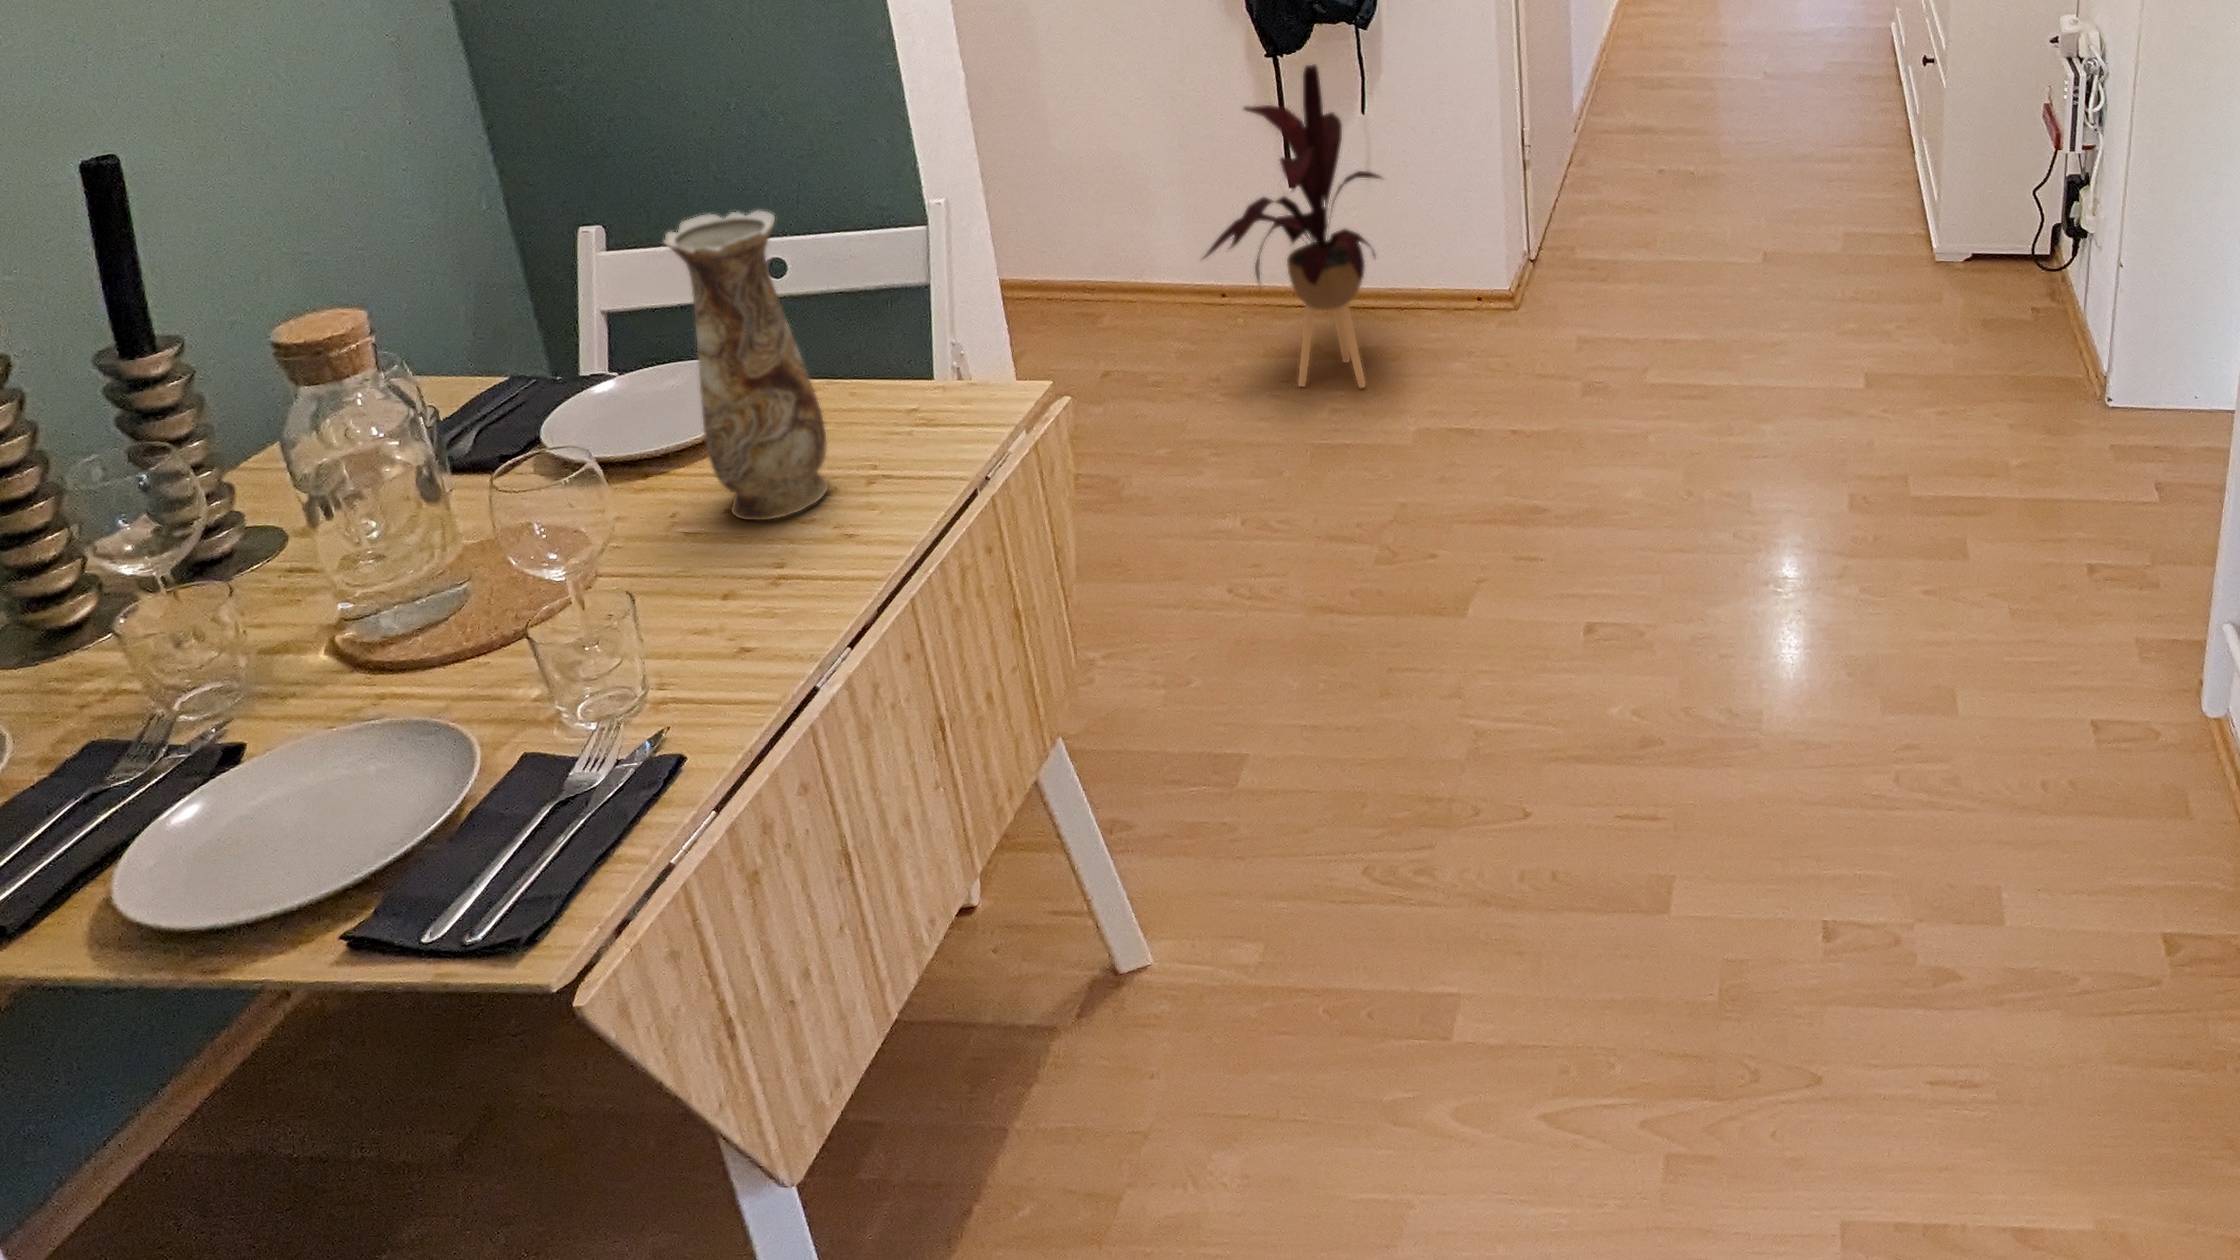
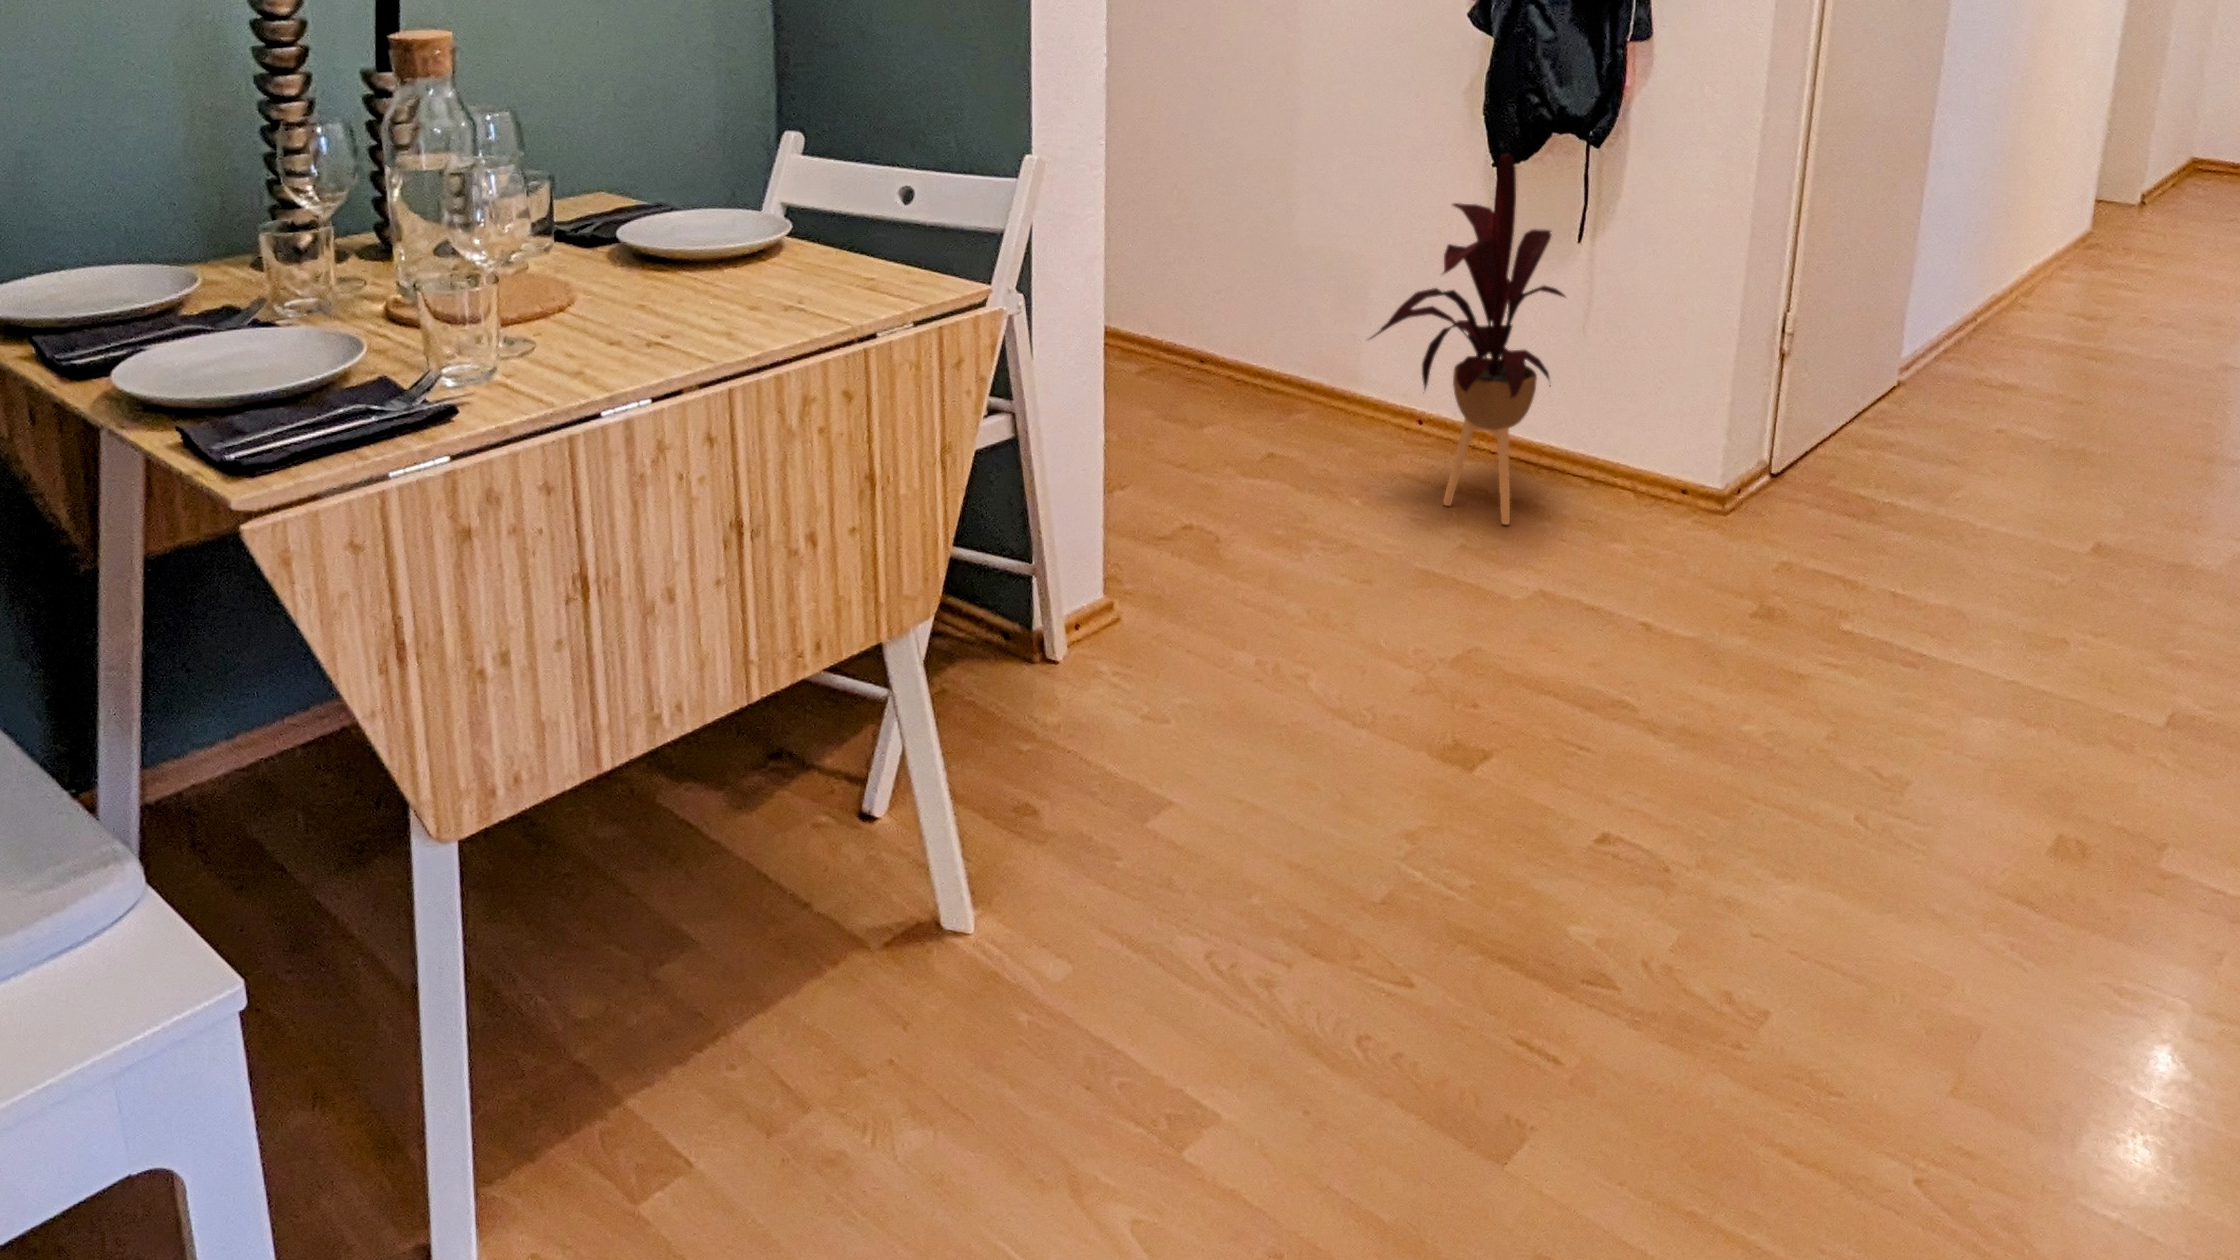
vase: present [664,211,828,520] -> none [678,38,779,315]

